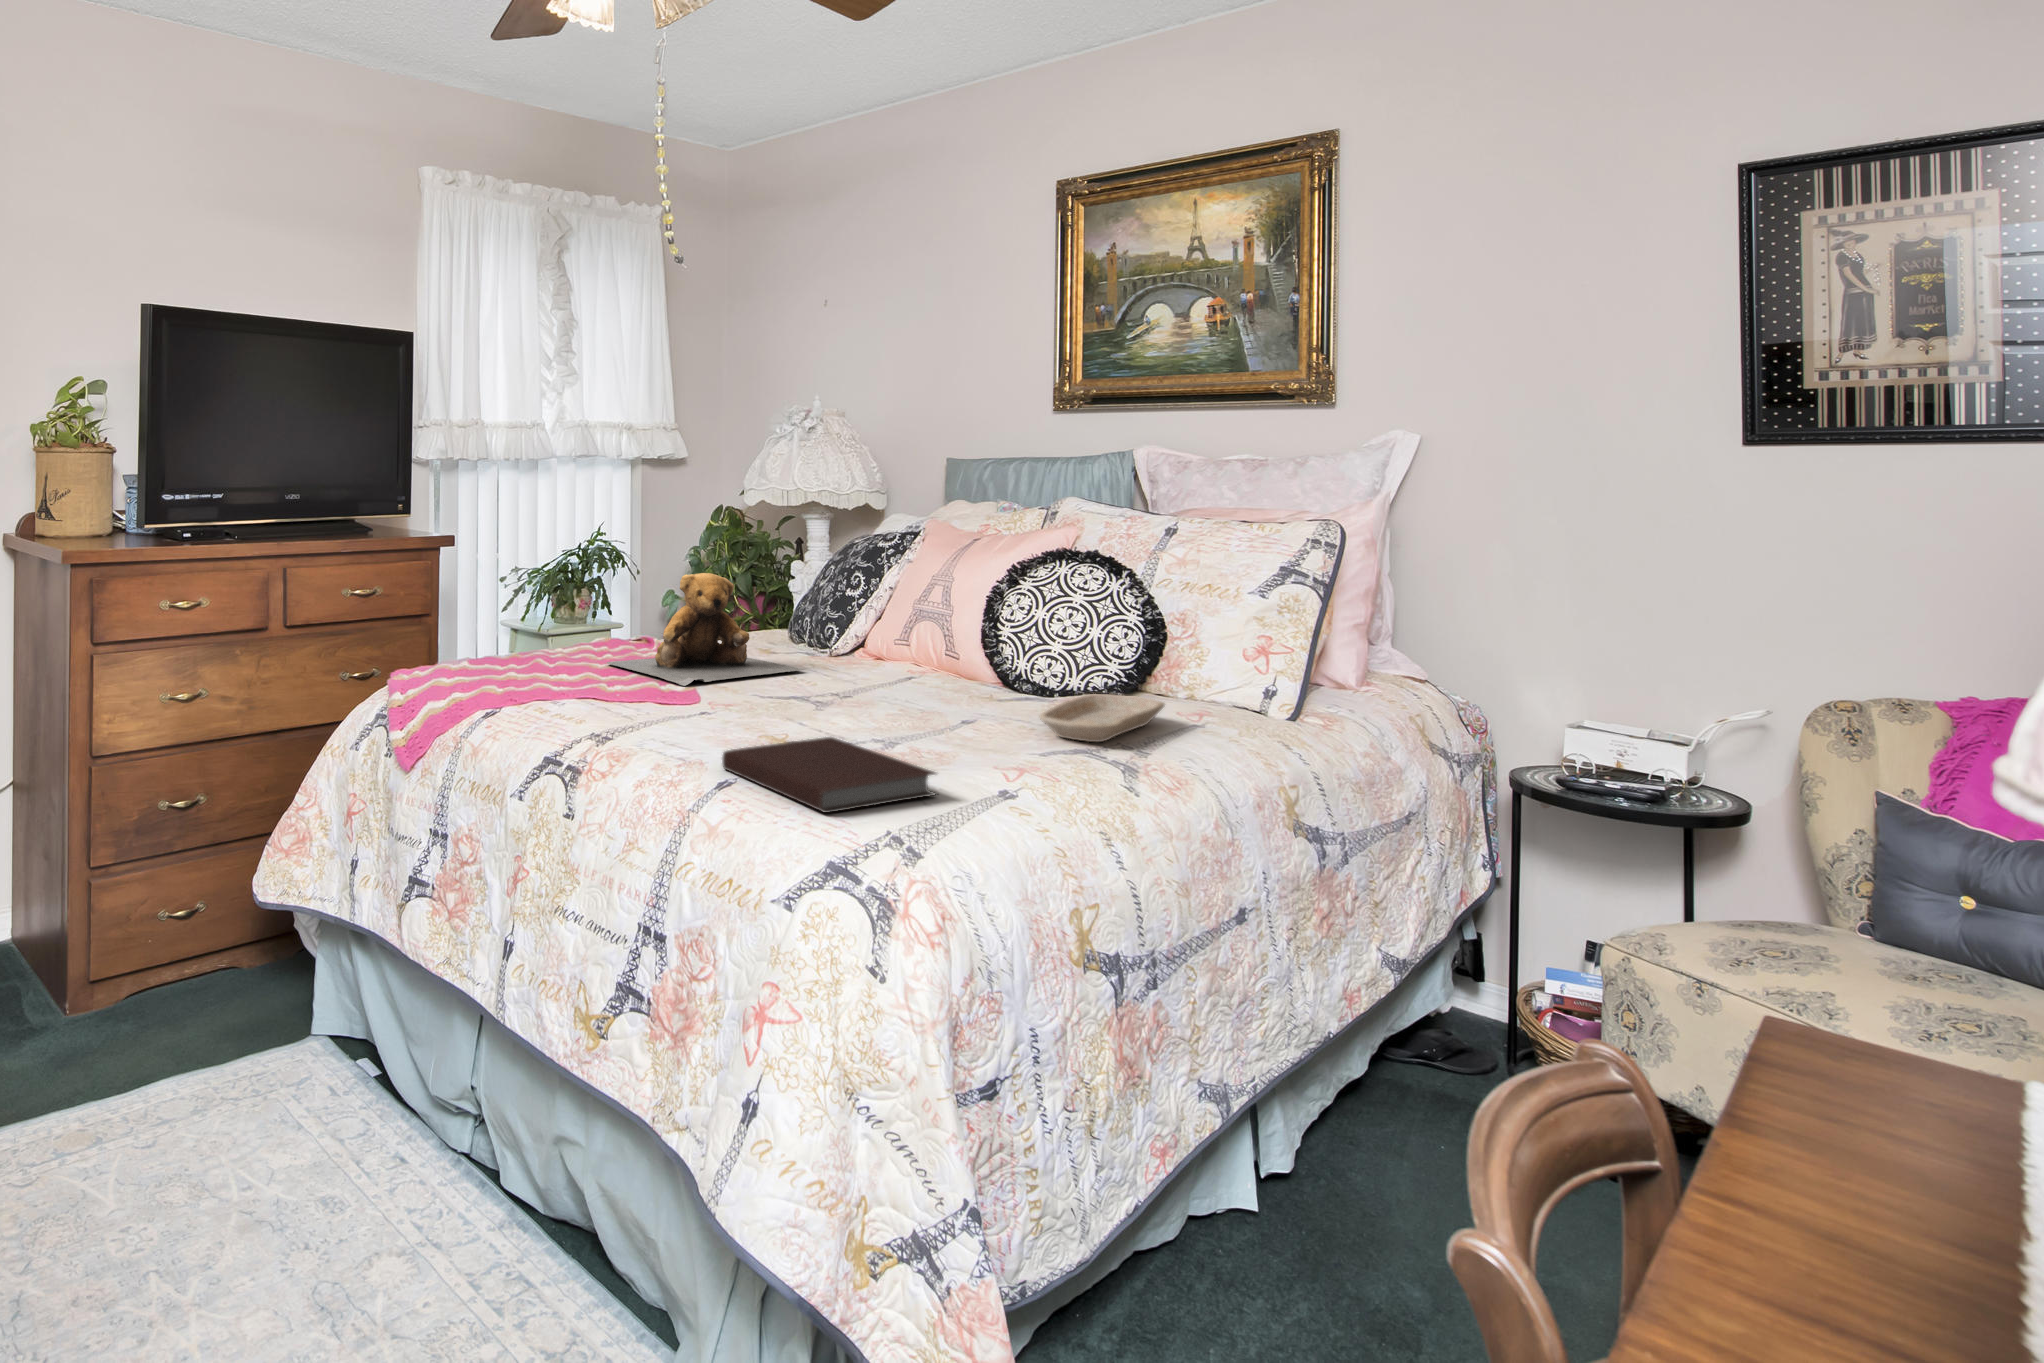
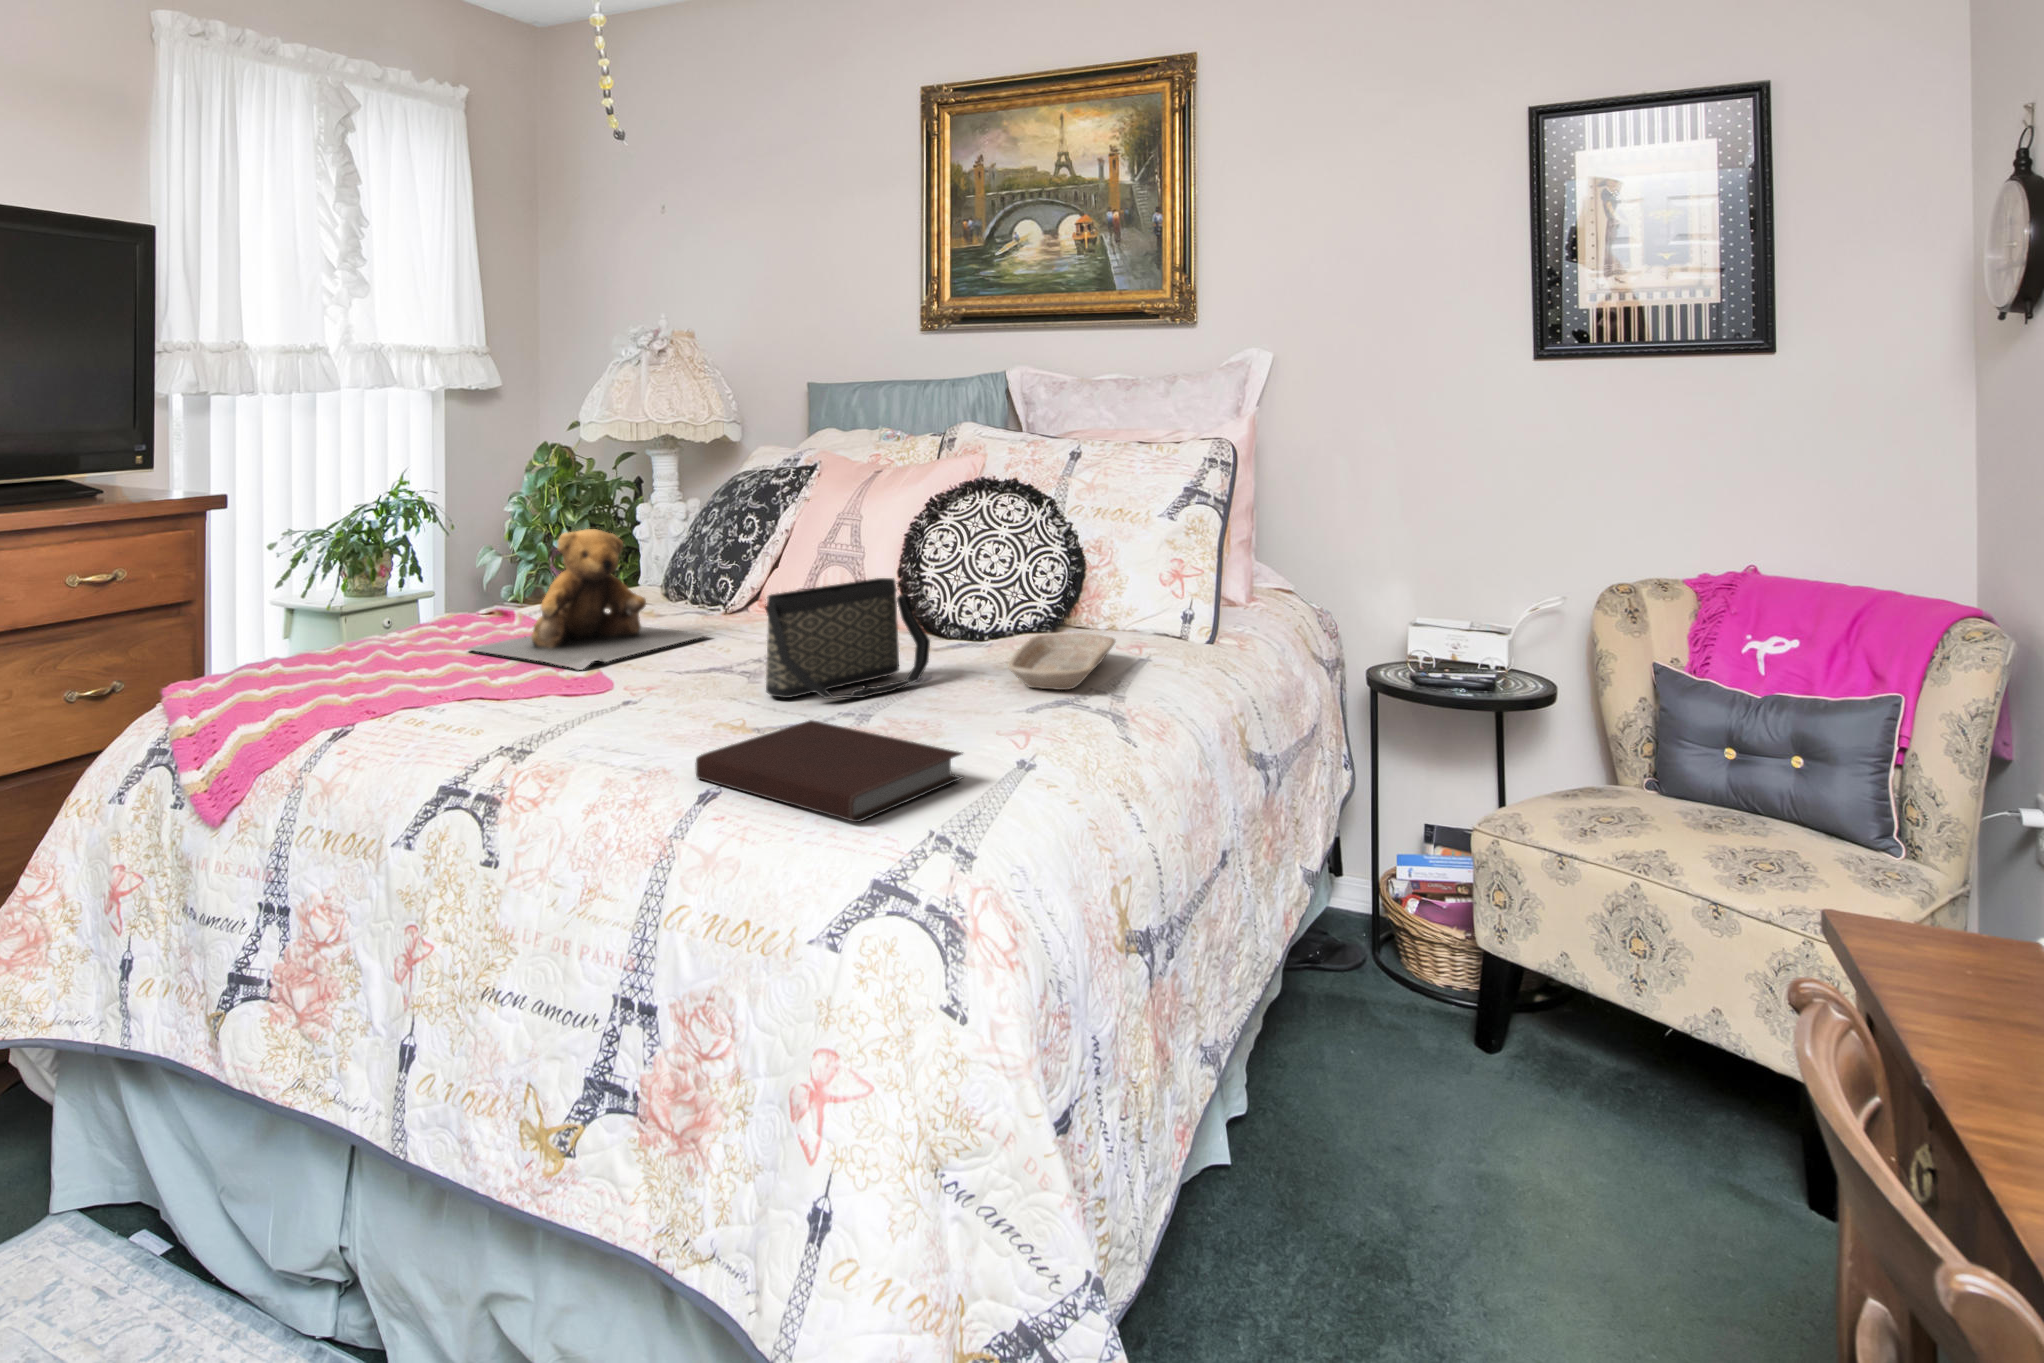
handbag: none [817,628,972,729] -> present [765,578,930,699]

